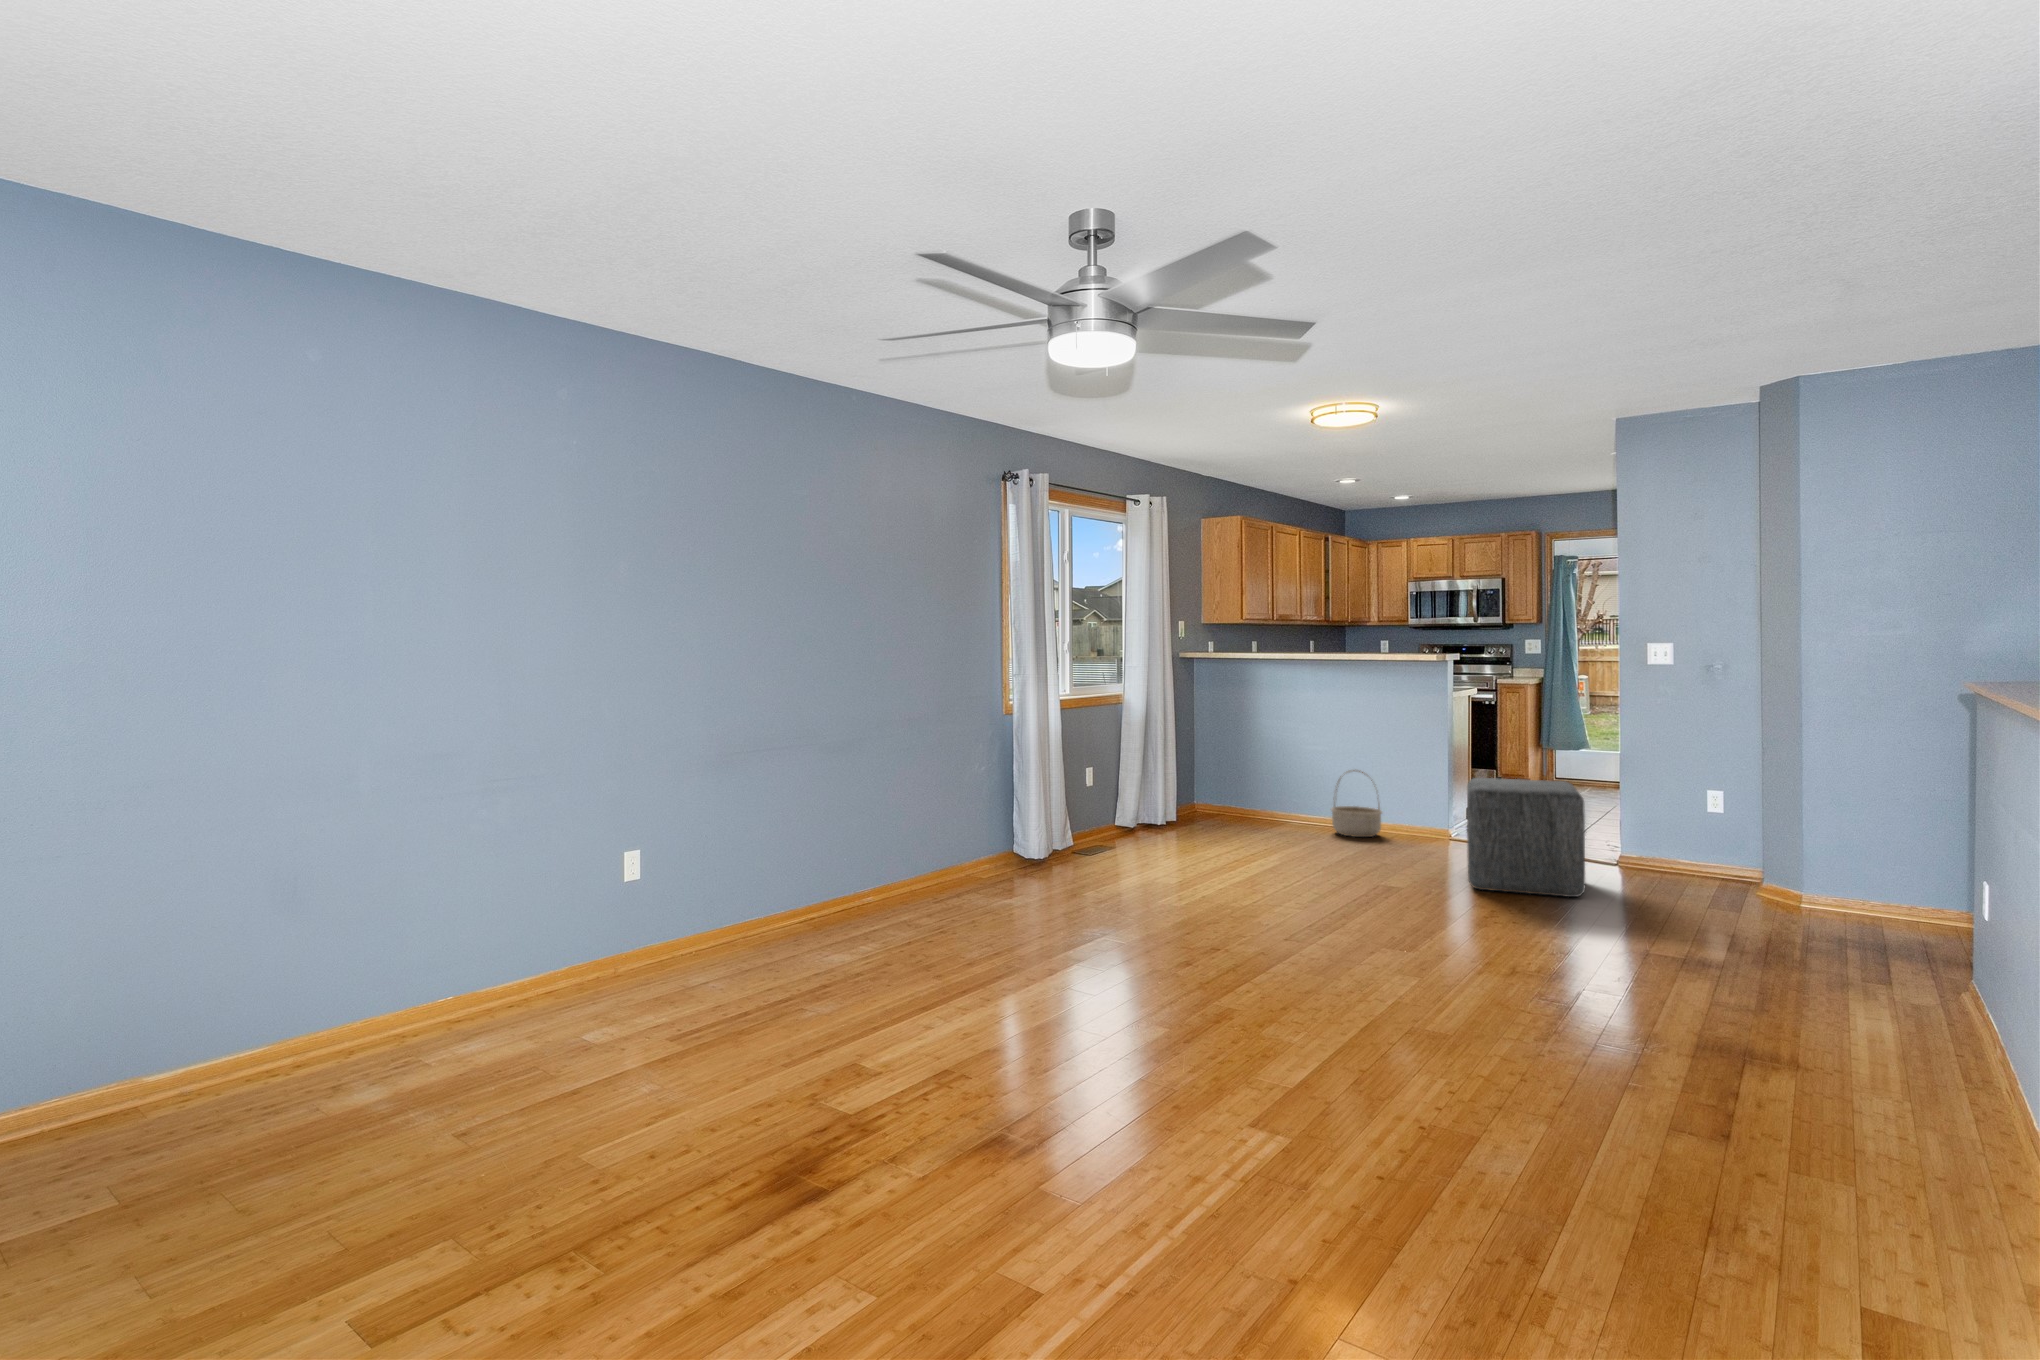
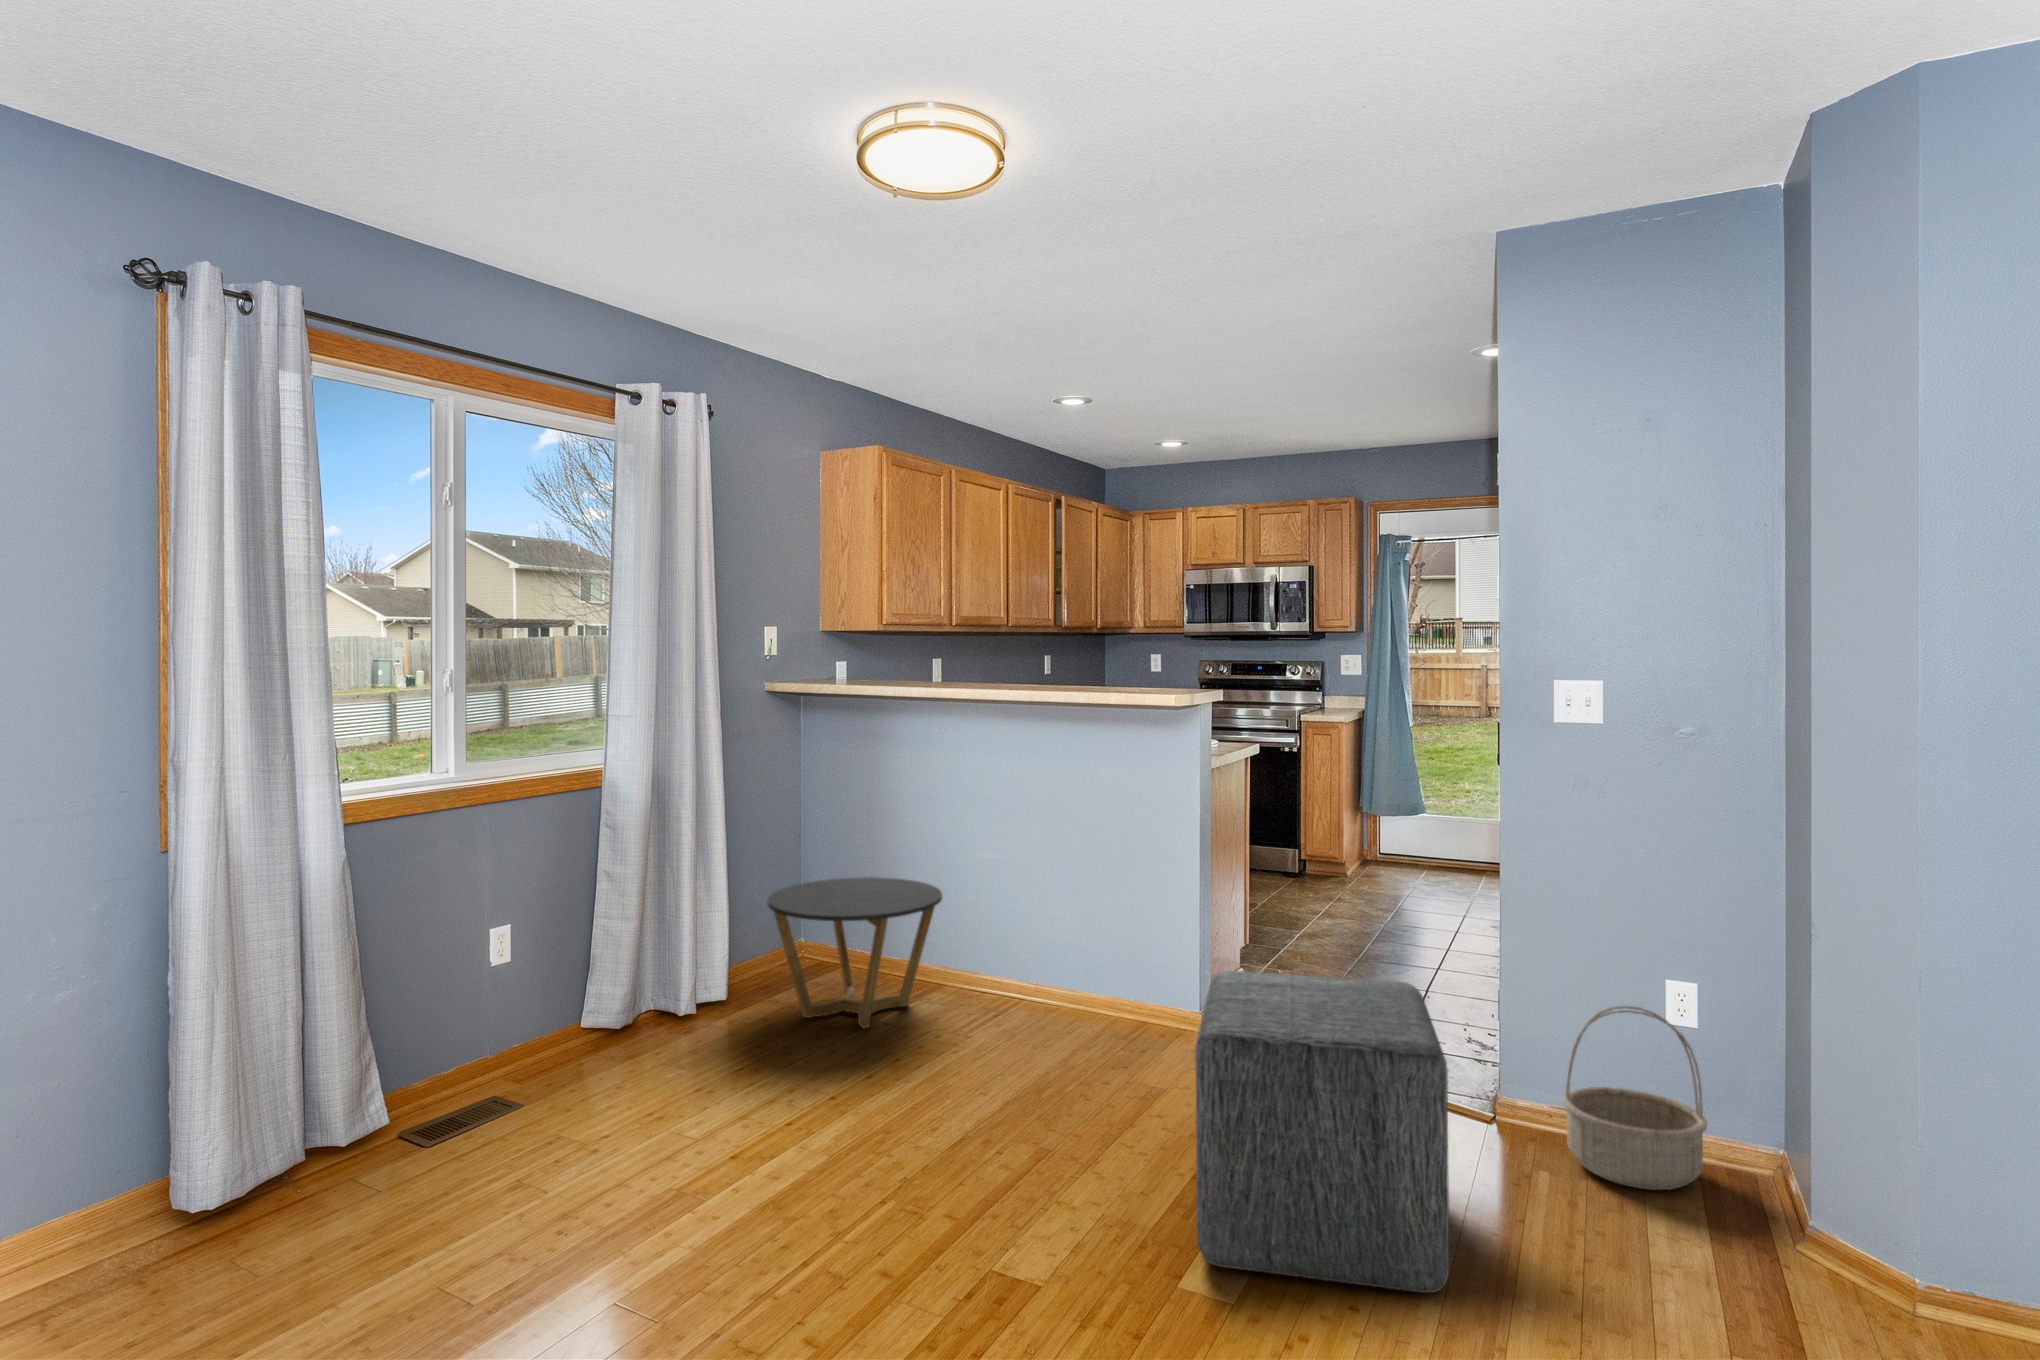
side table: none [1200,759,1297,831] -> present [768,877,942,1028]
basket: present [1331,770,1382,837] -> present [1563,1006,1707,1190]

